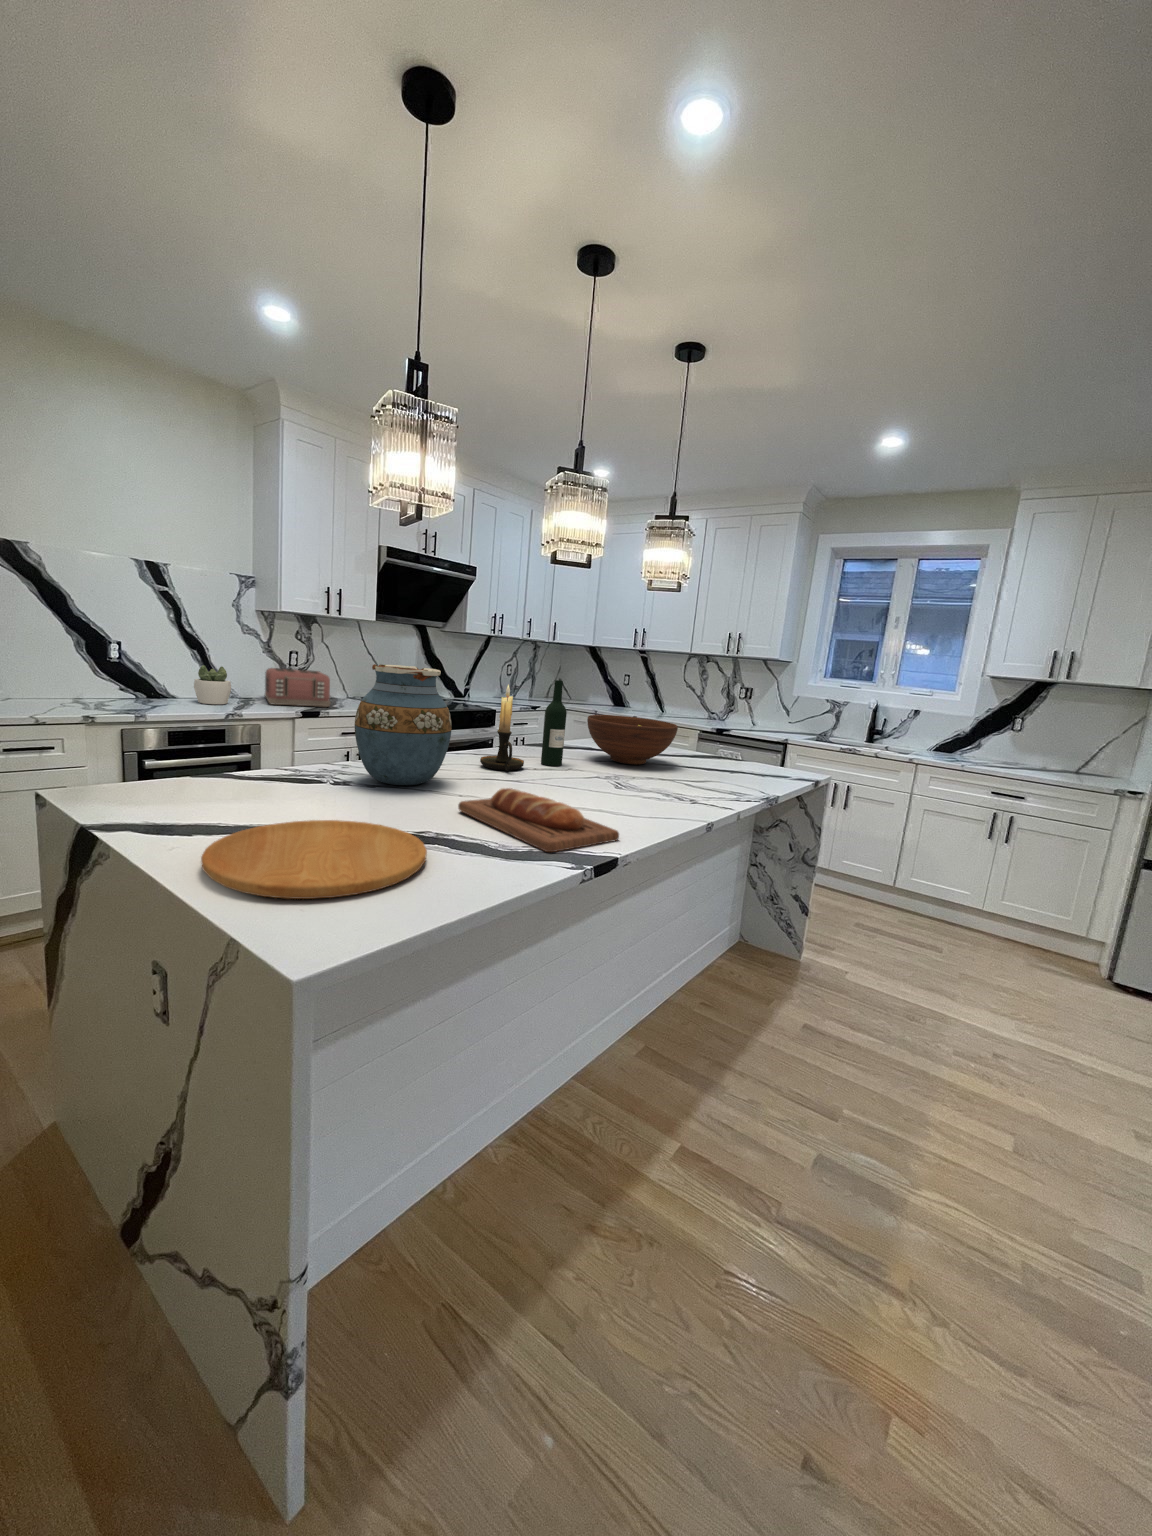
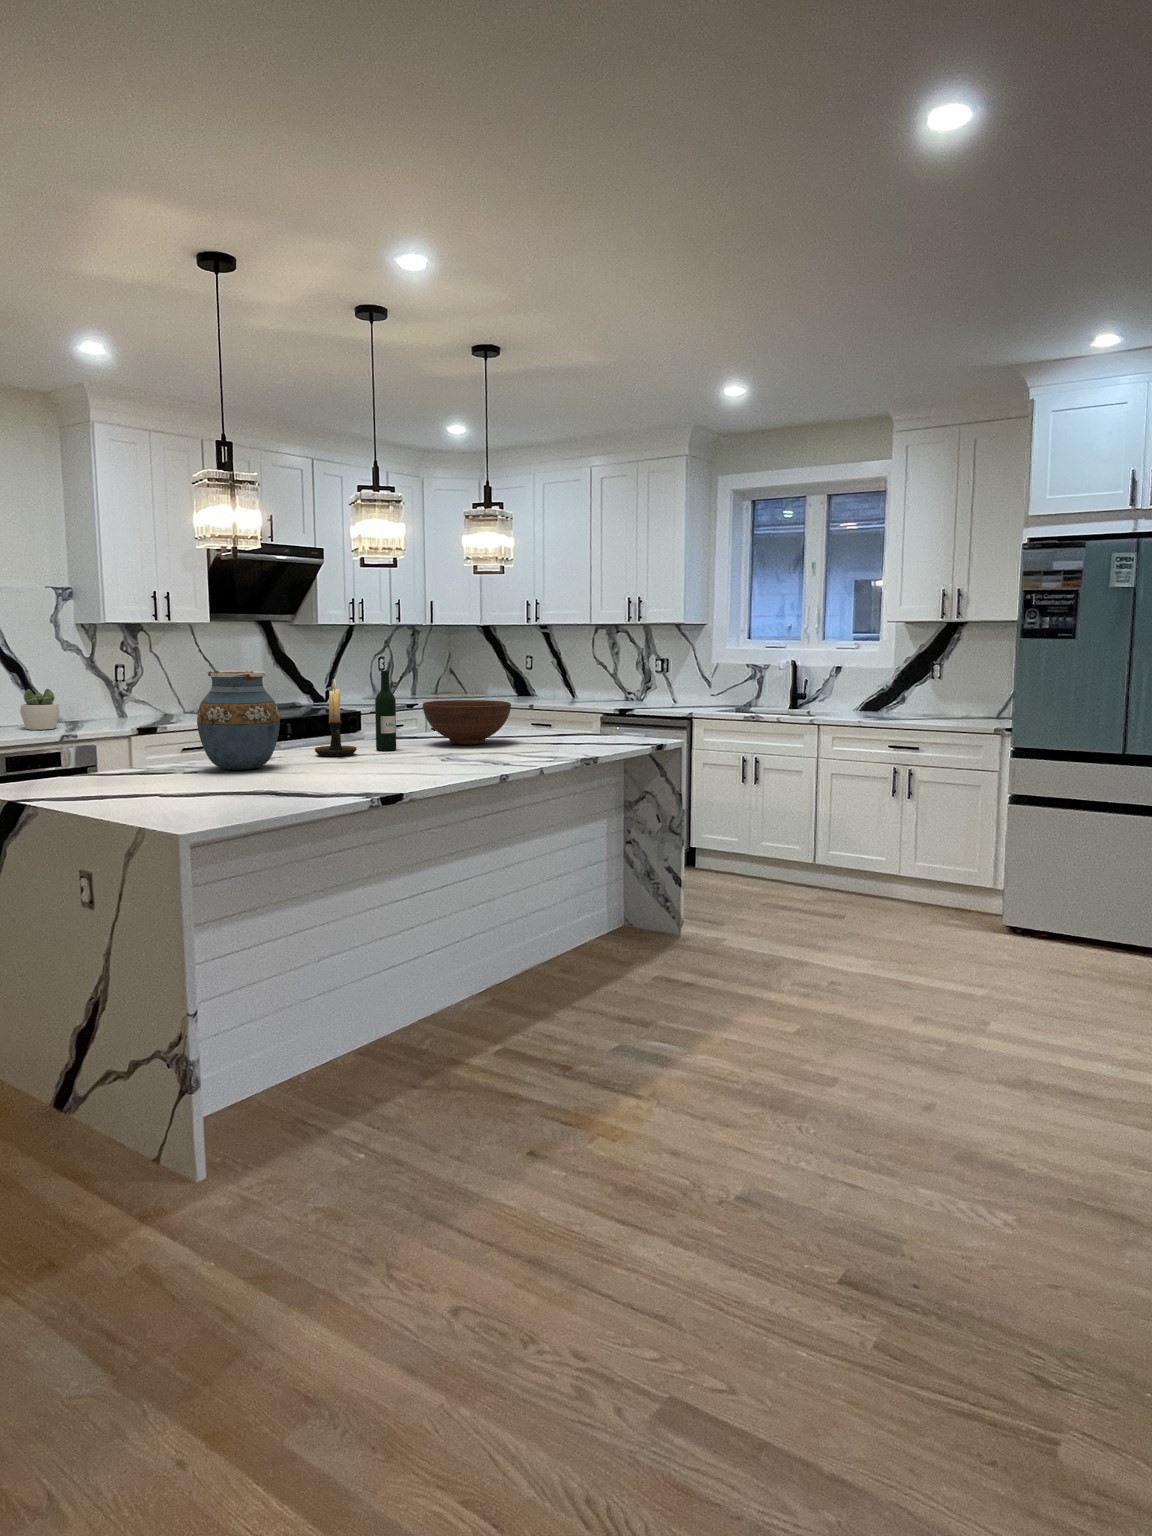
toaster: present [265,668,330,707] -> none [92,685,167,725]
bread loaf: present [458,788,619,852] -> none [283,757,401,791]
cutting board: present [201,820,427,899] -> none [110,783,253,812]

